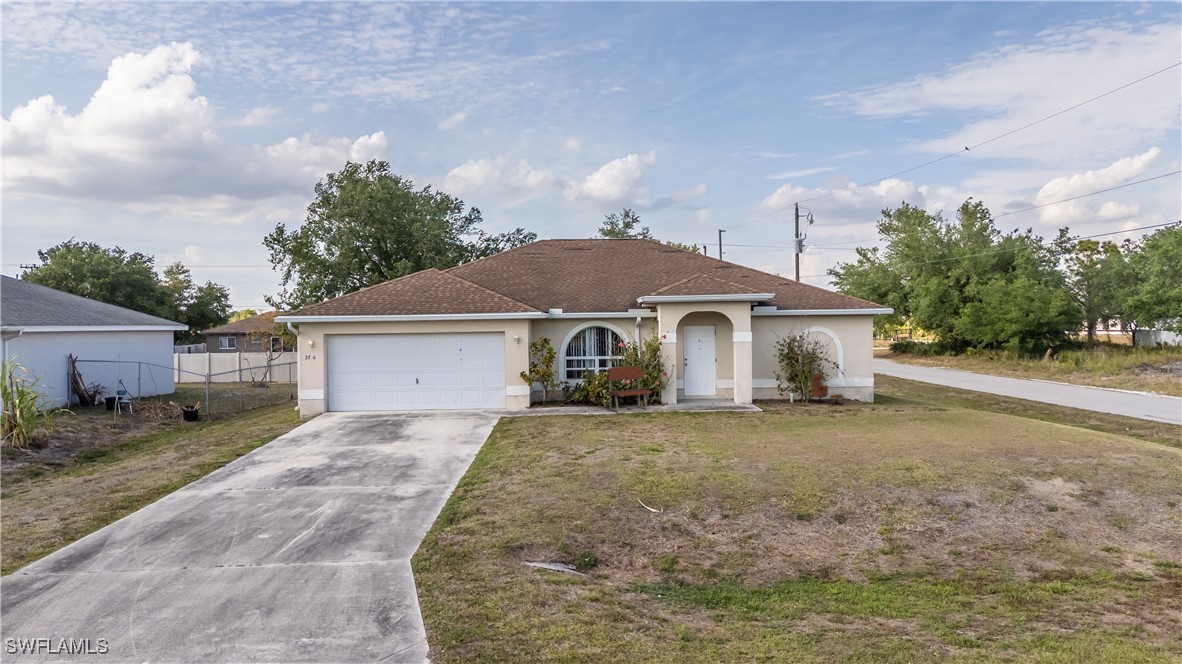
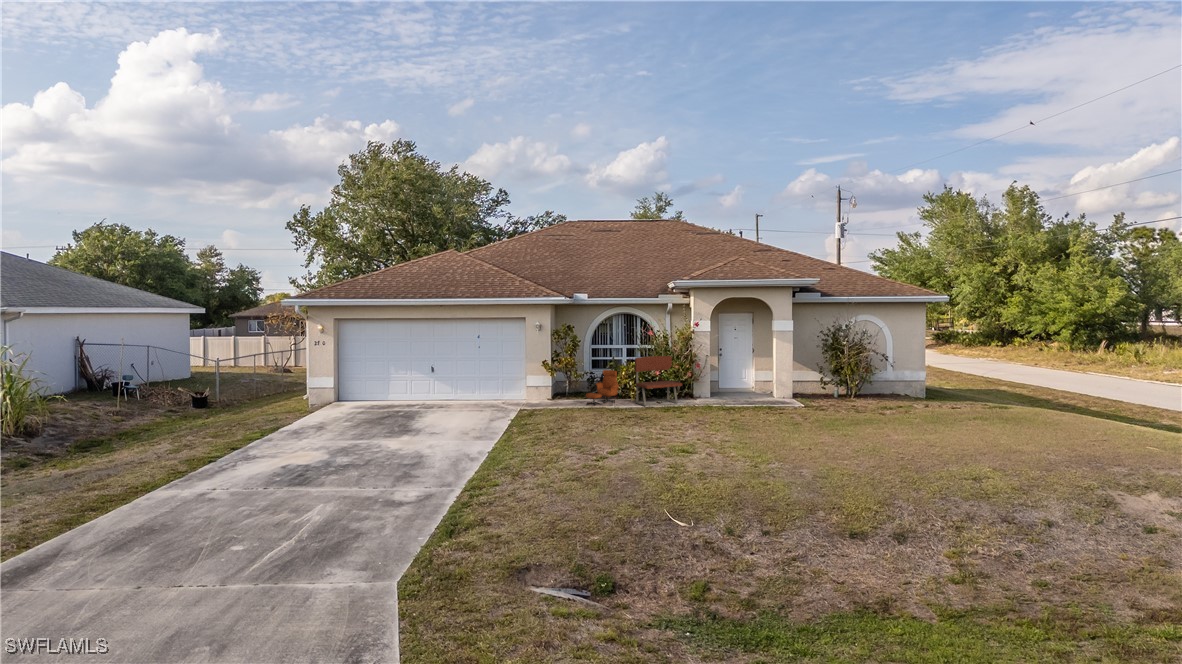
lounge chair: present [811,374,843,405] -> present [586,370,619,404]

